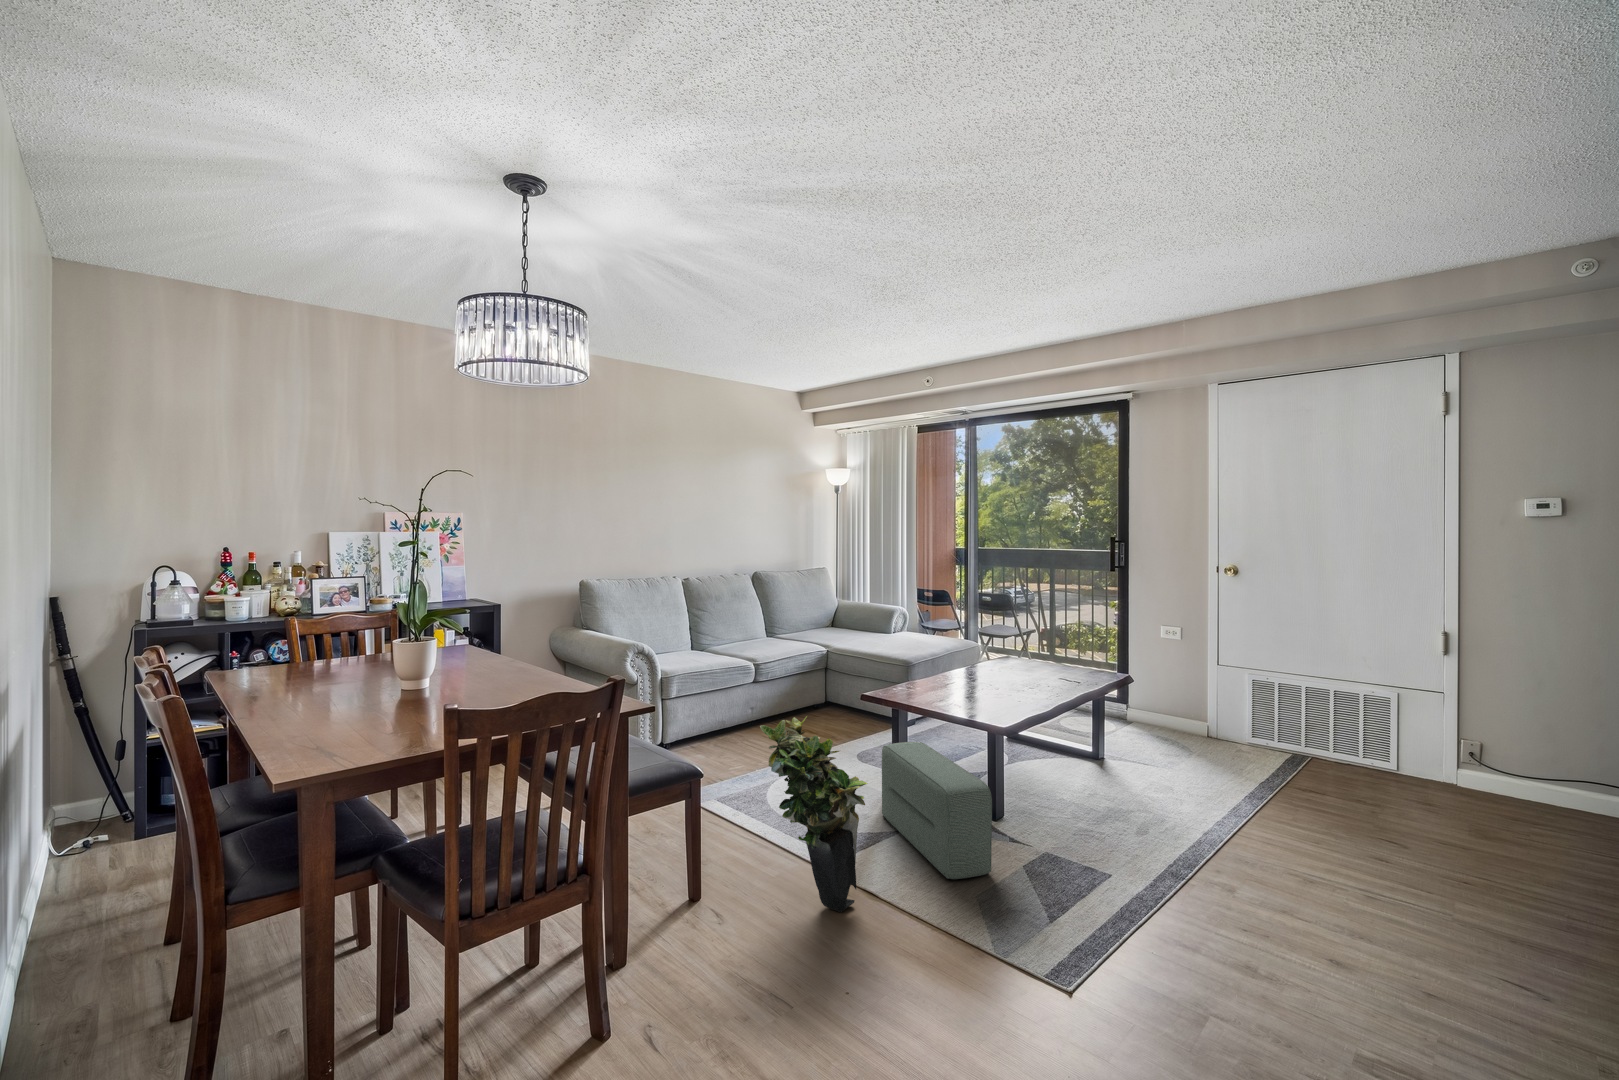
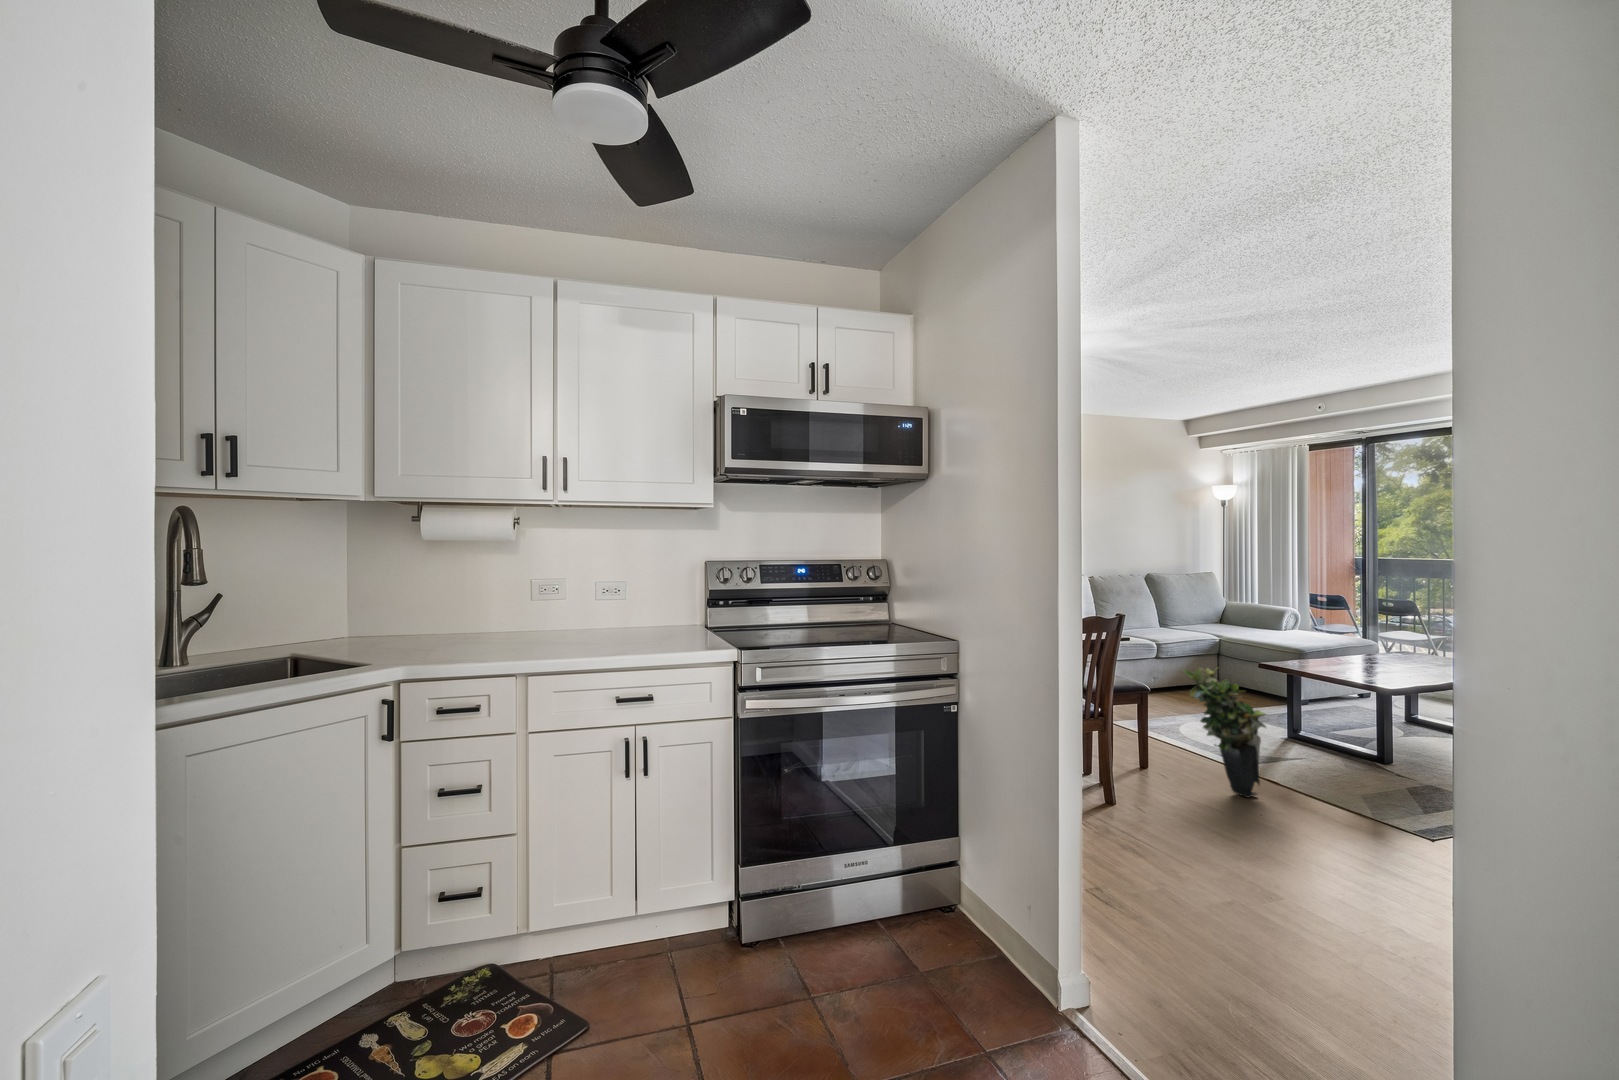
pouf: present [882,742,992,879] -> none [1277,703,1379,798]

